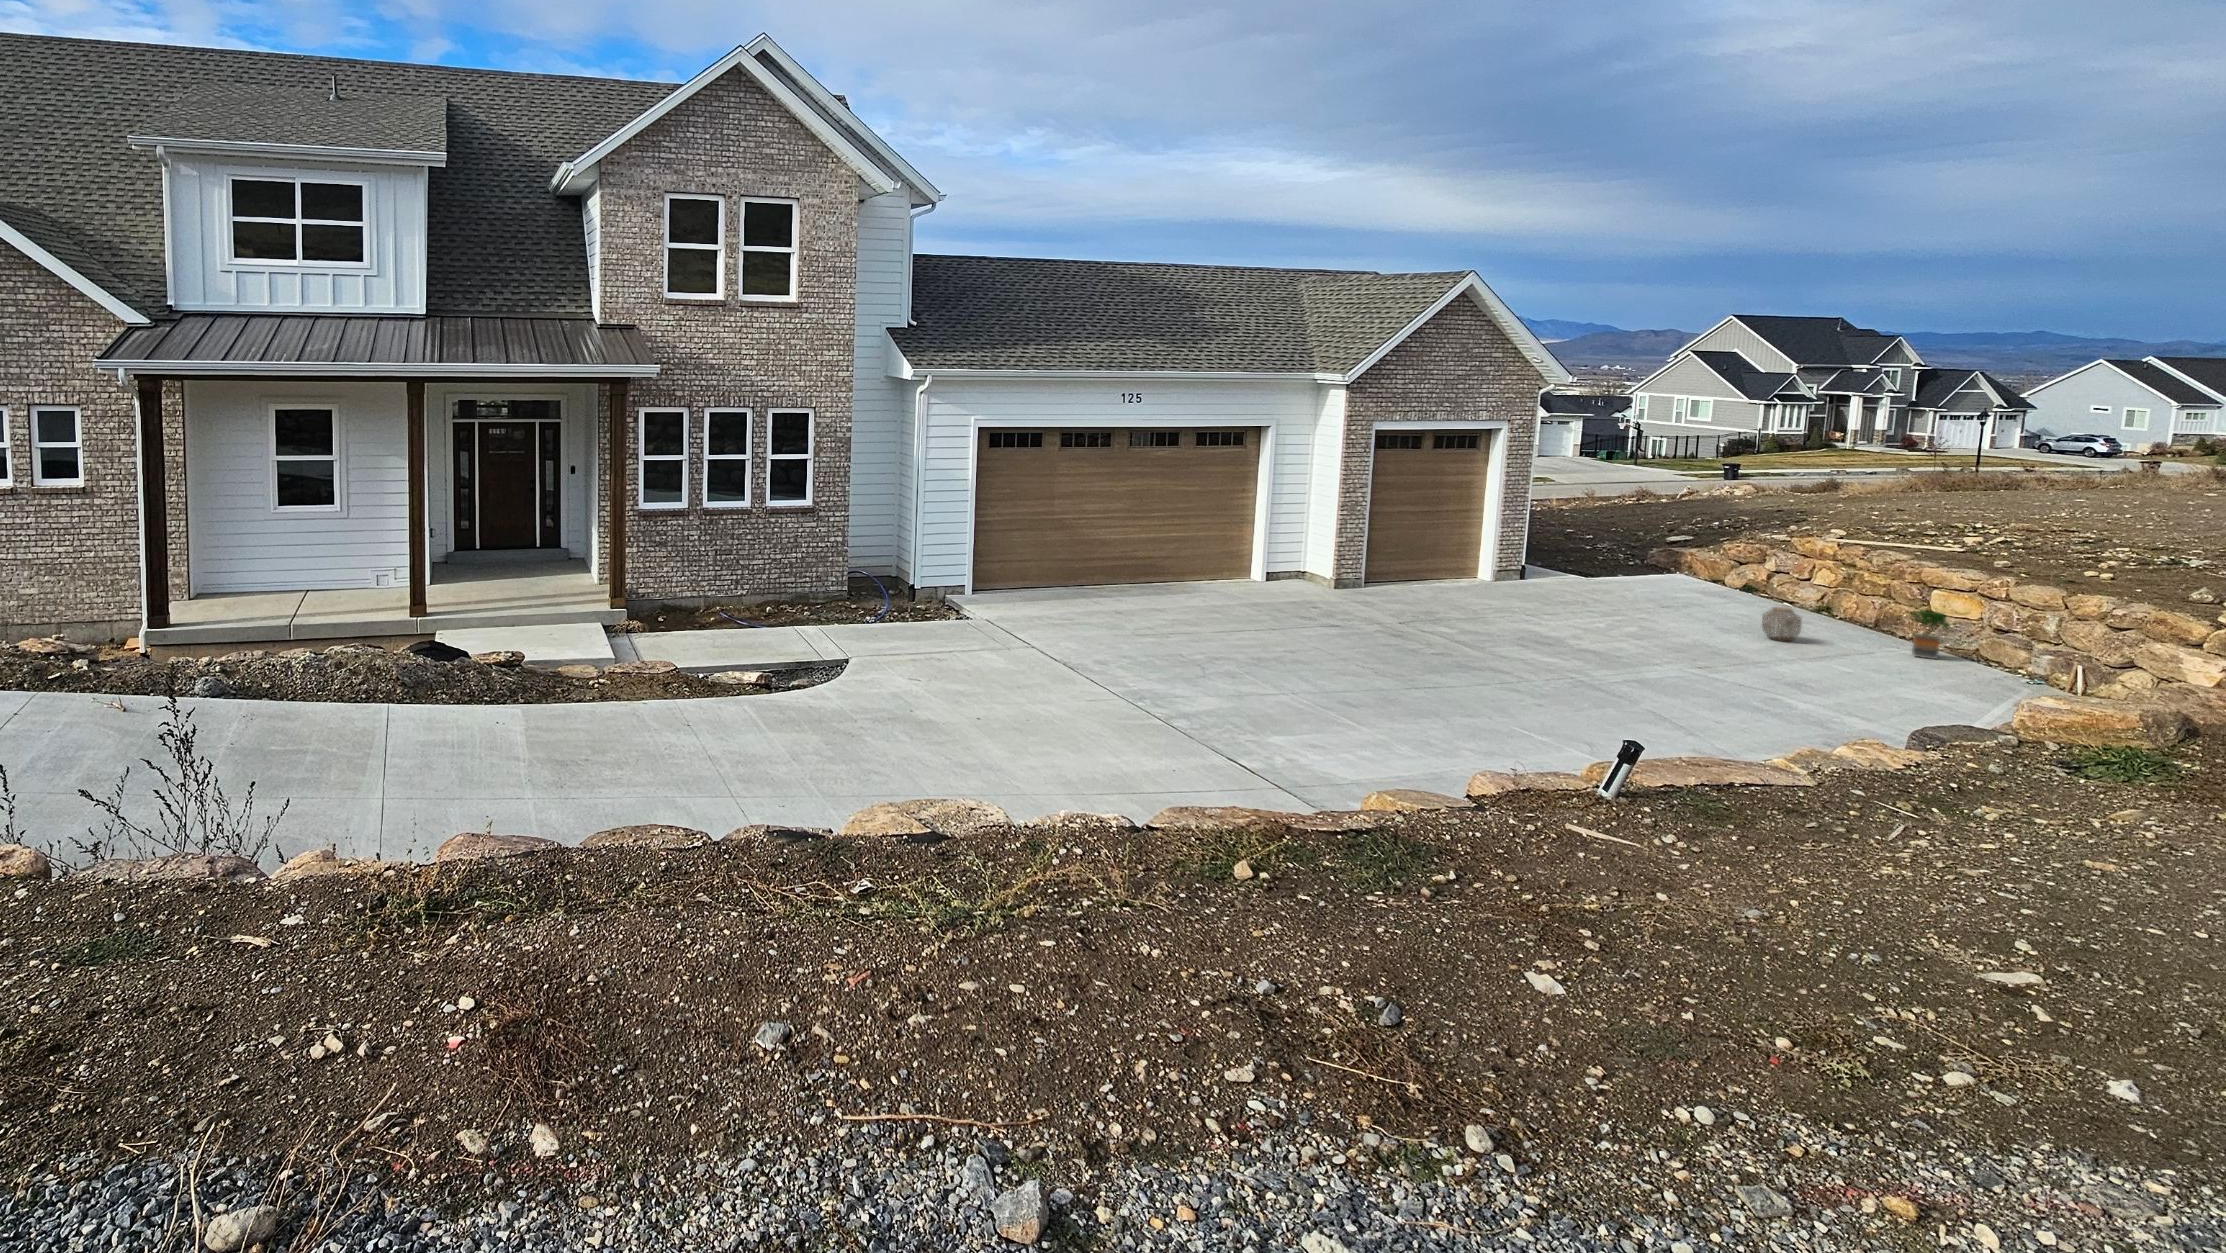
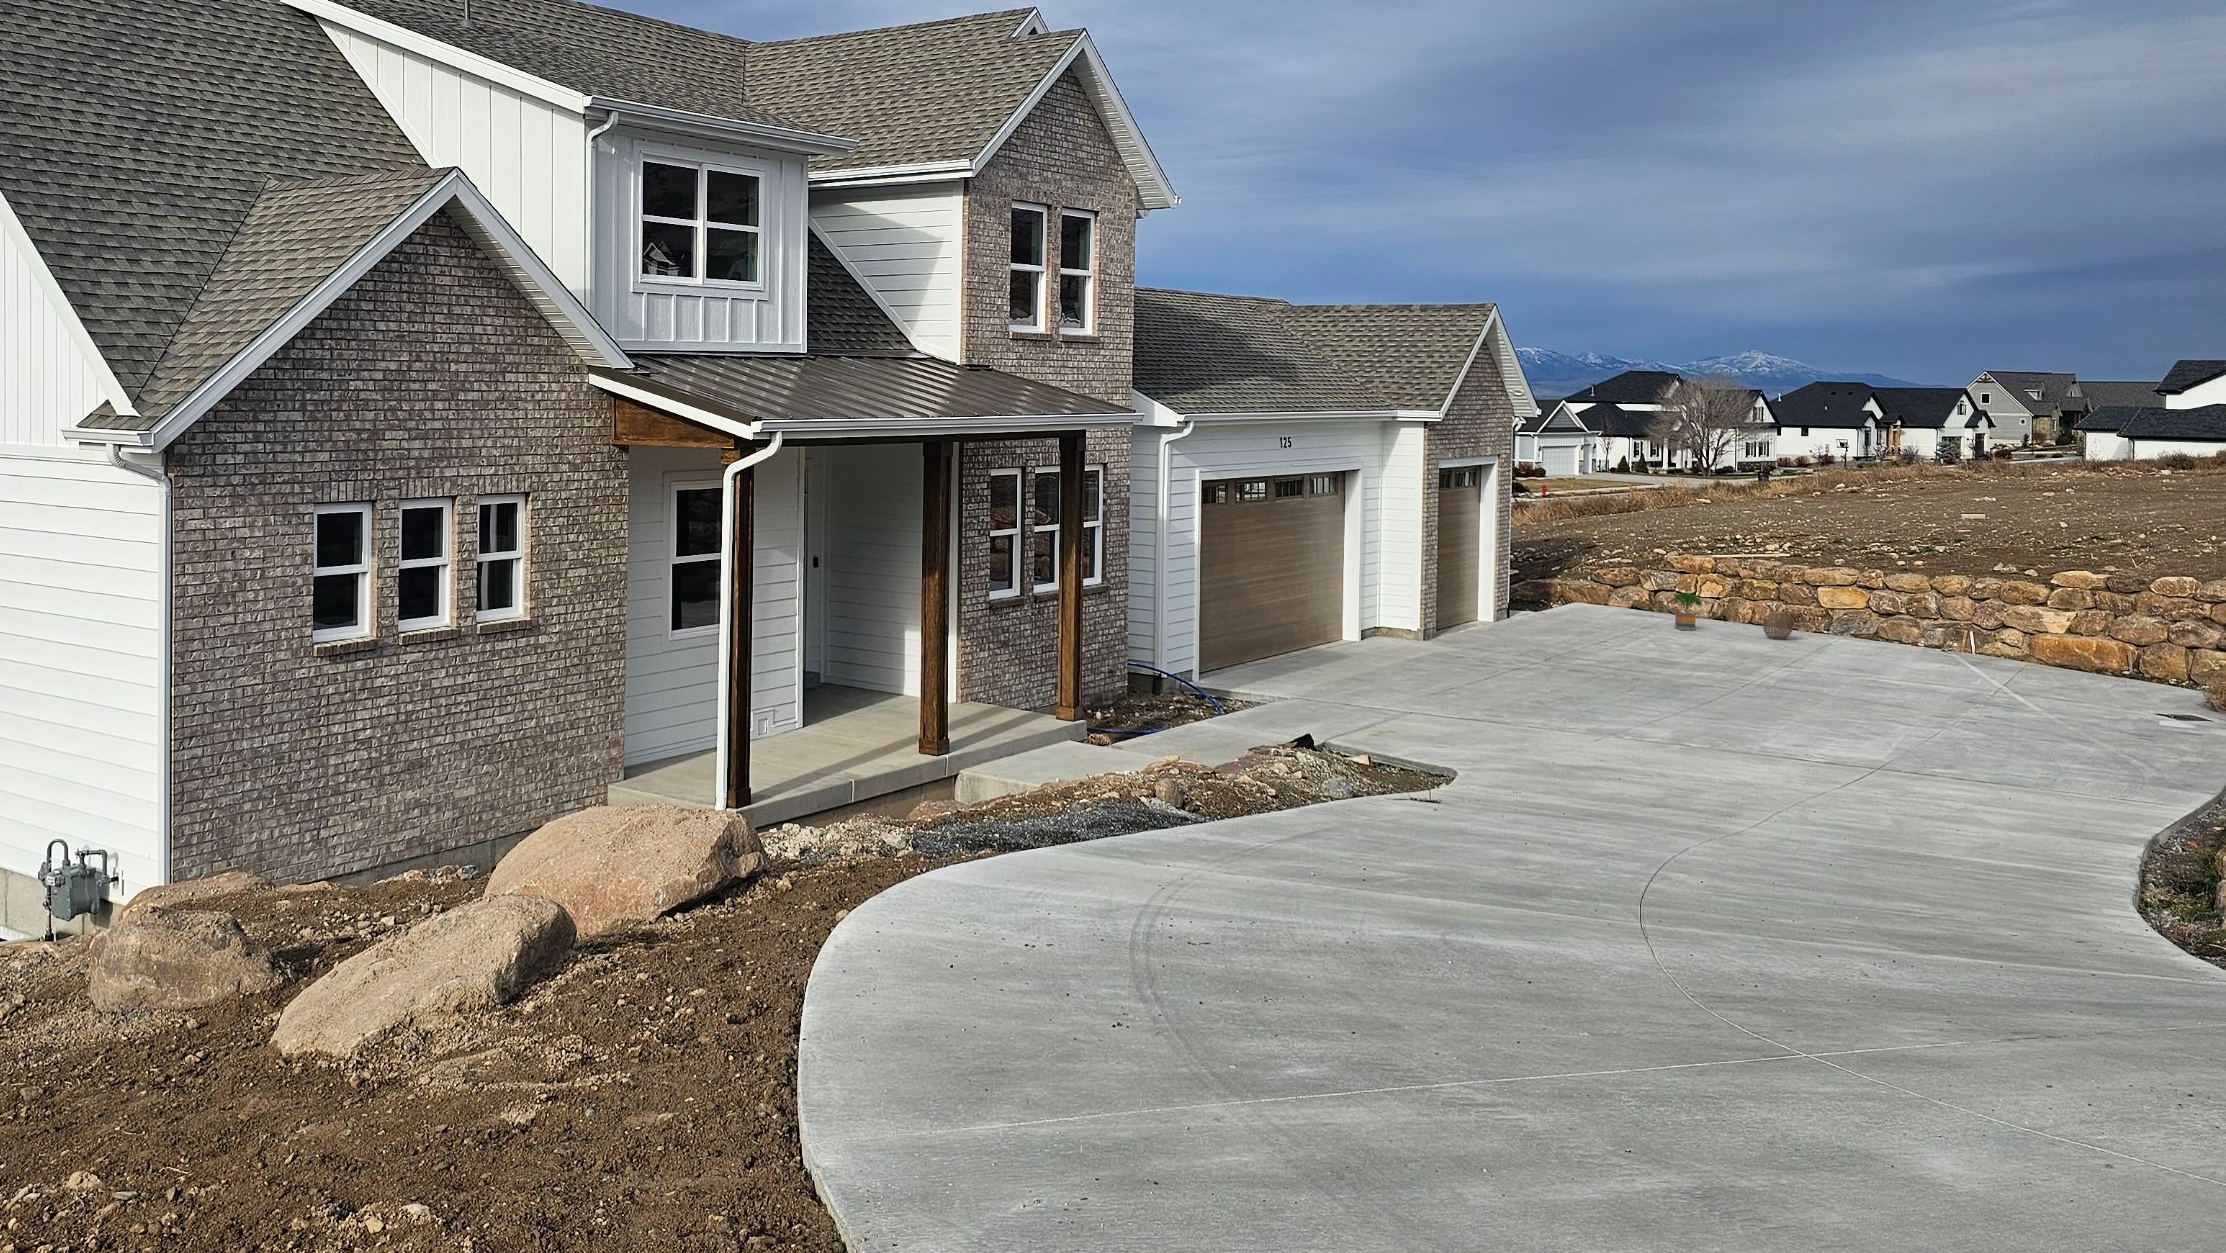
potted tree: present [1909,610,1950,659] -> present [1674,593,1702,631]

